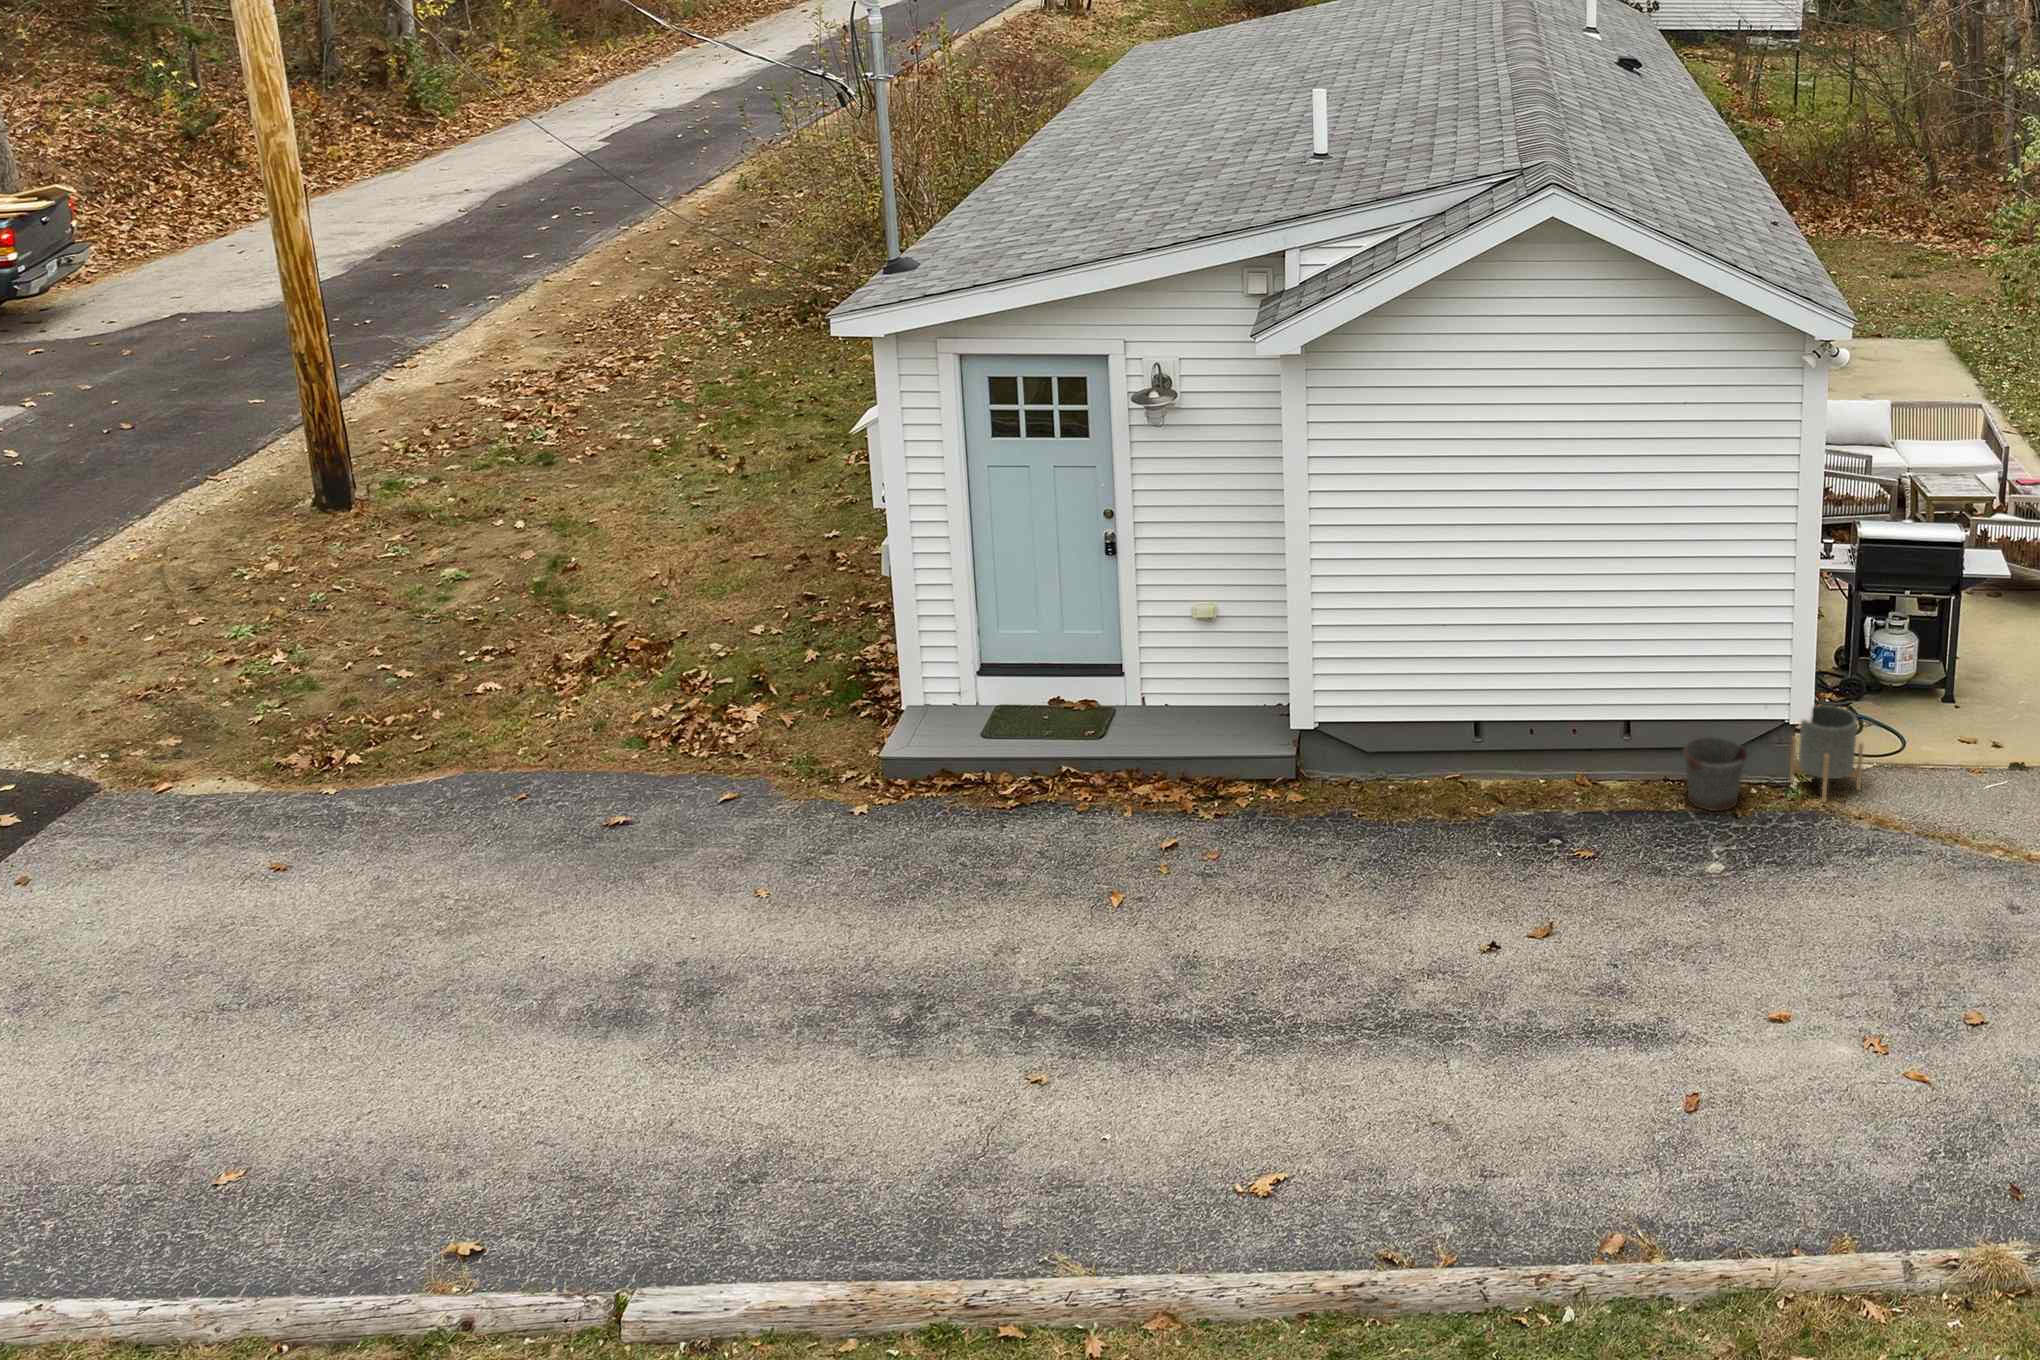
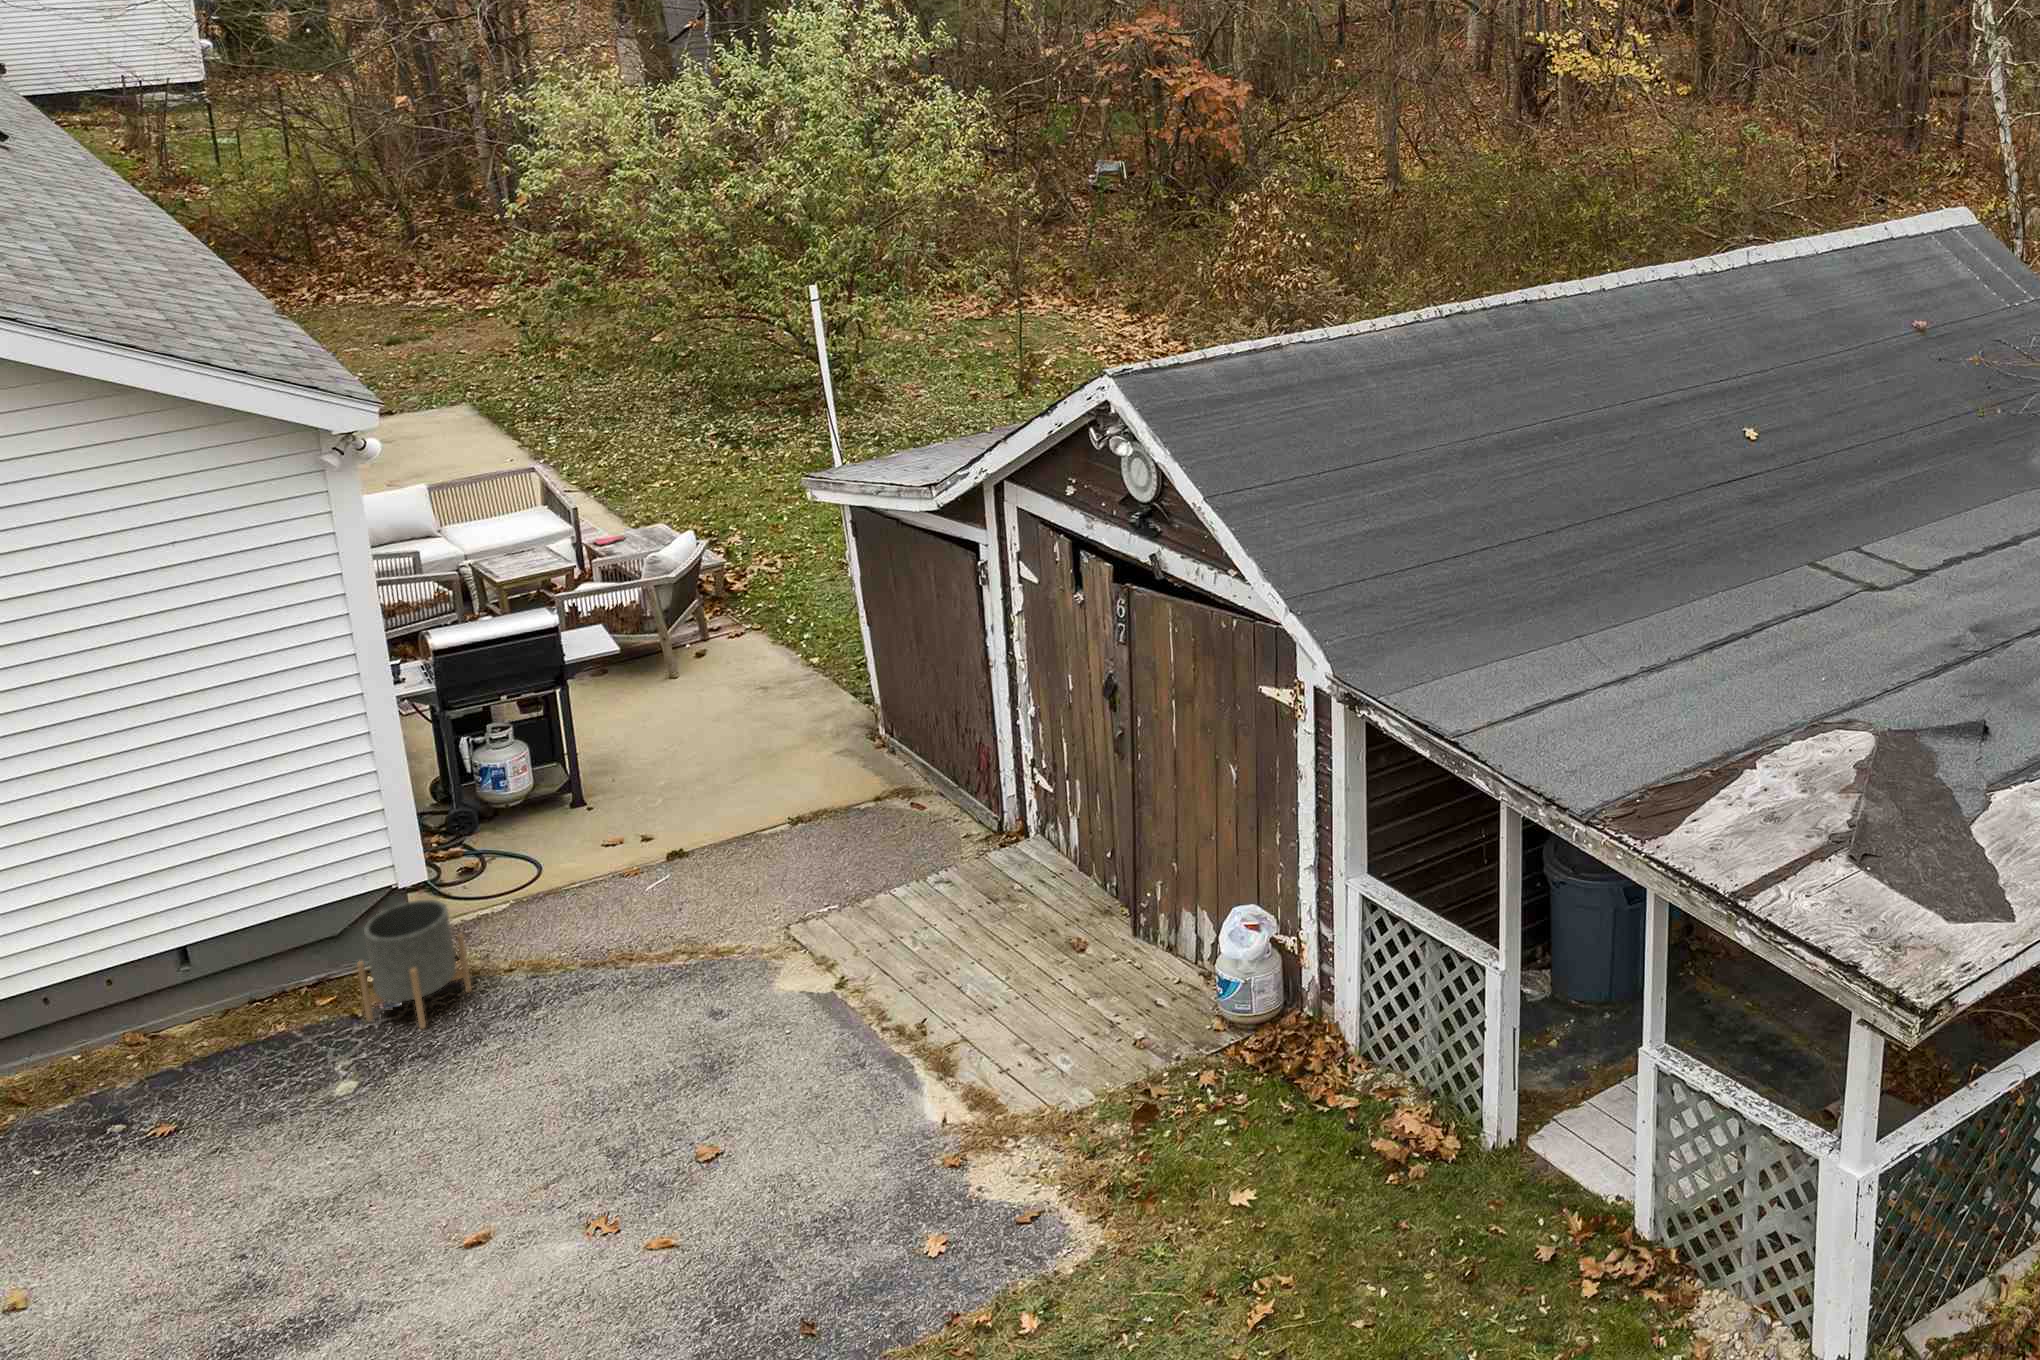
bucket: present [1683,737,1747,811] -> none [185,1005,292,1115]

